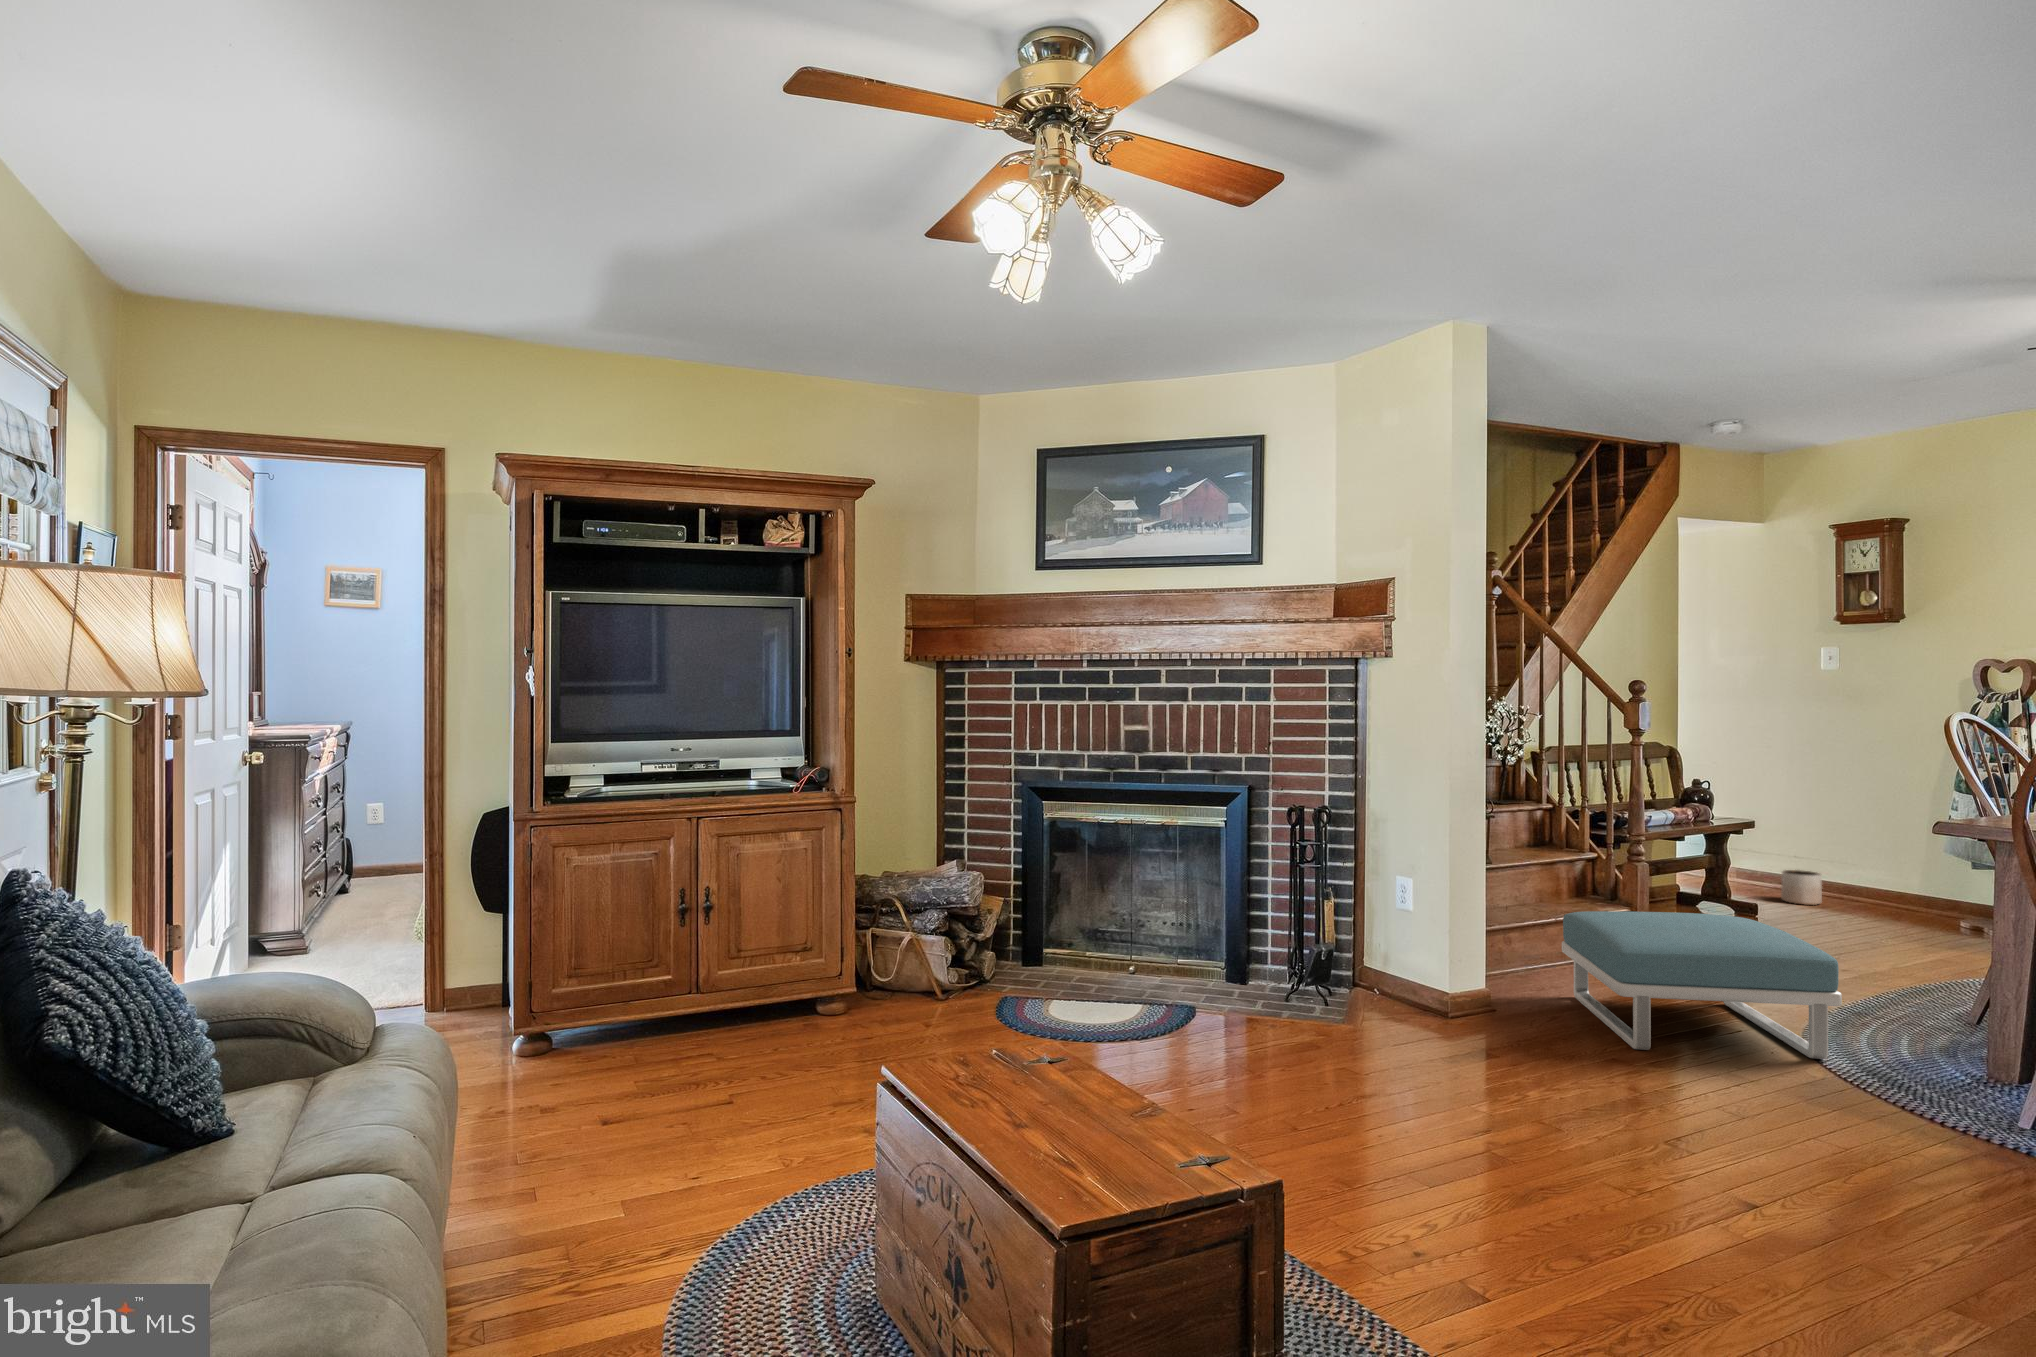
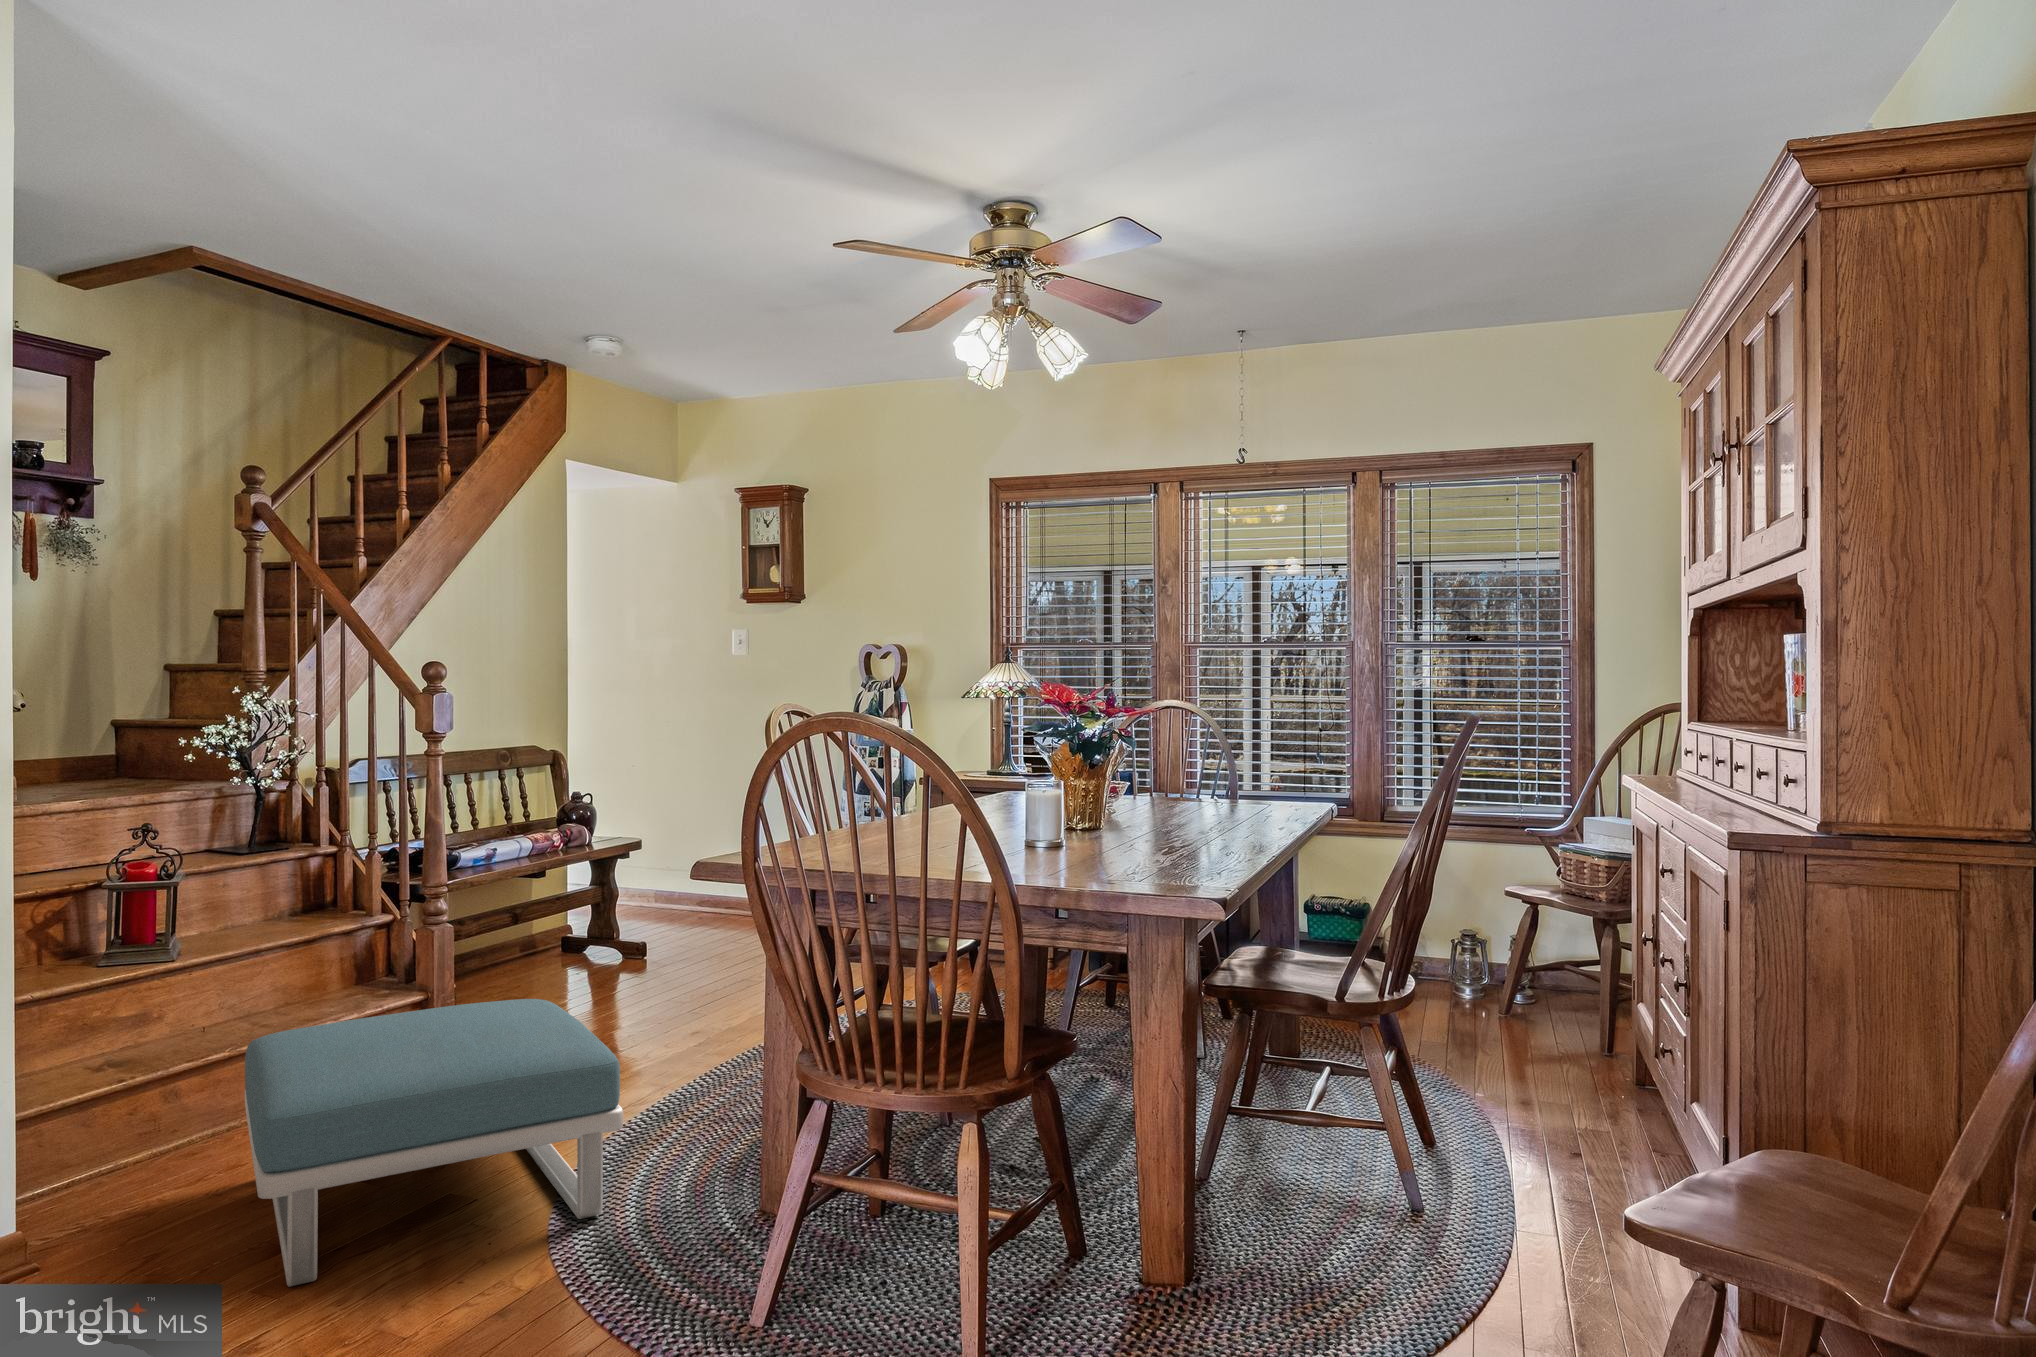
planter: present [1781,870,1822,905] -> none [681,894,722,935]

